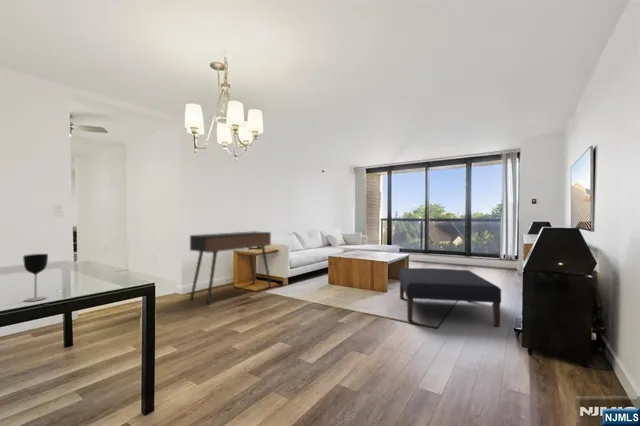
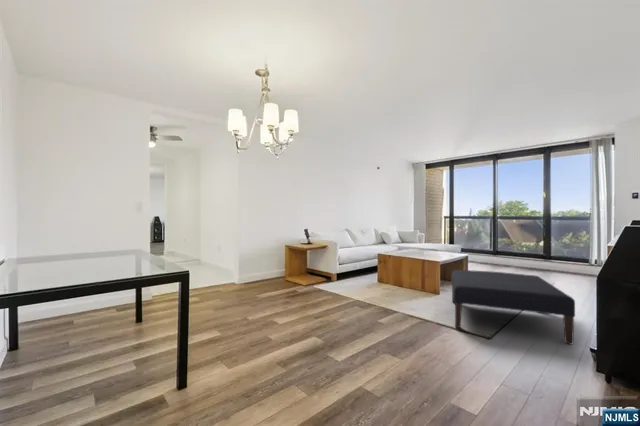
console table: present [190,231,271,304] -> none [244,228,320,295]
wine glass: present [23,254,48,301] -> none [81,243,100,282]

